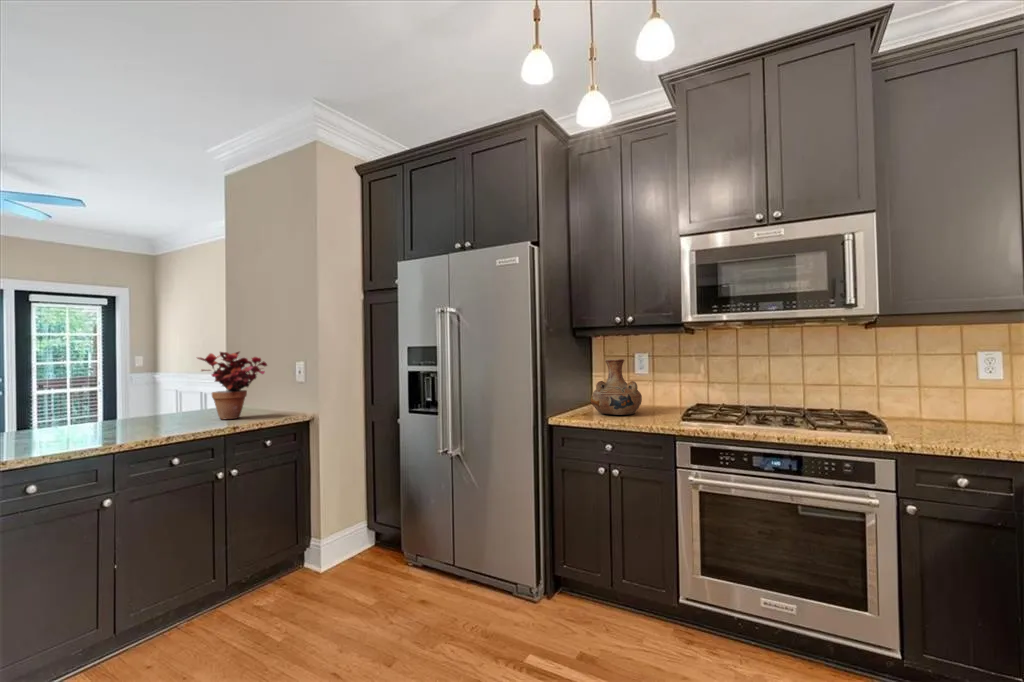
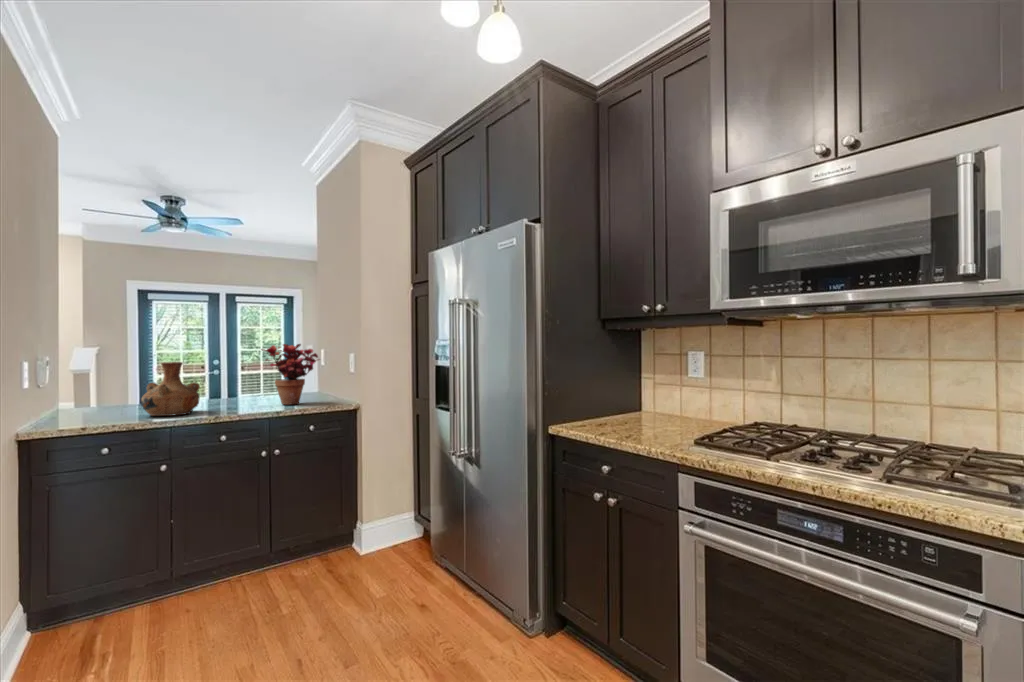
vase: present [591,359,642,415] -> present [141,362,200,416]

